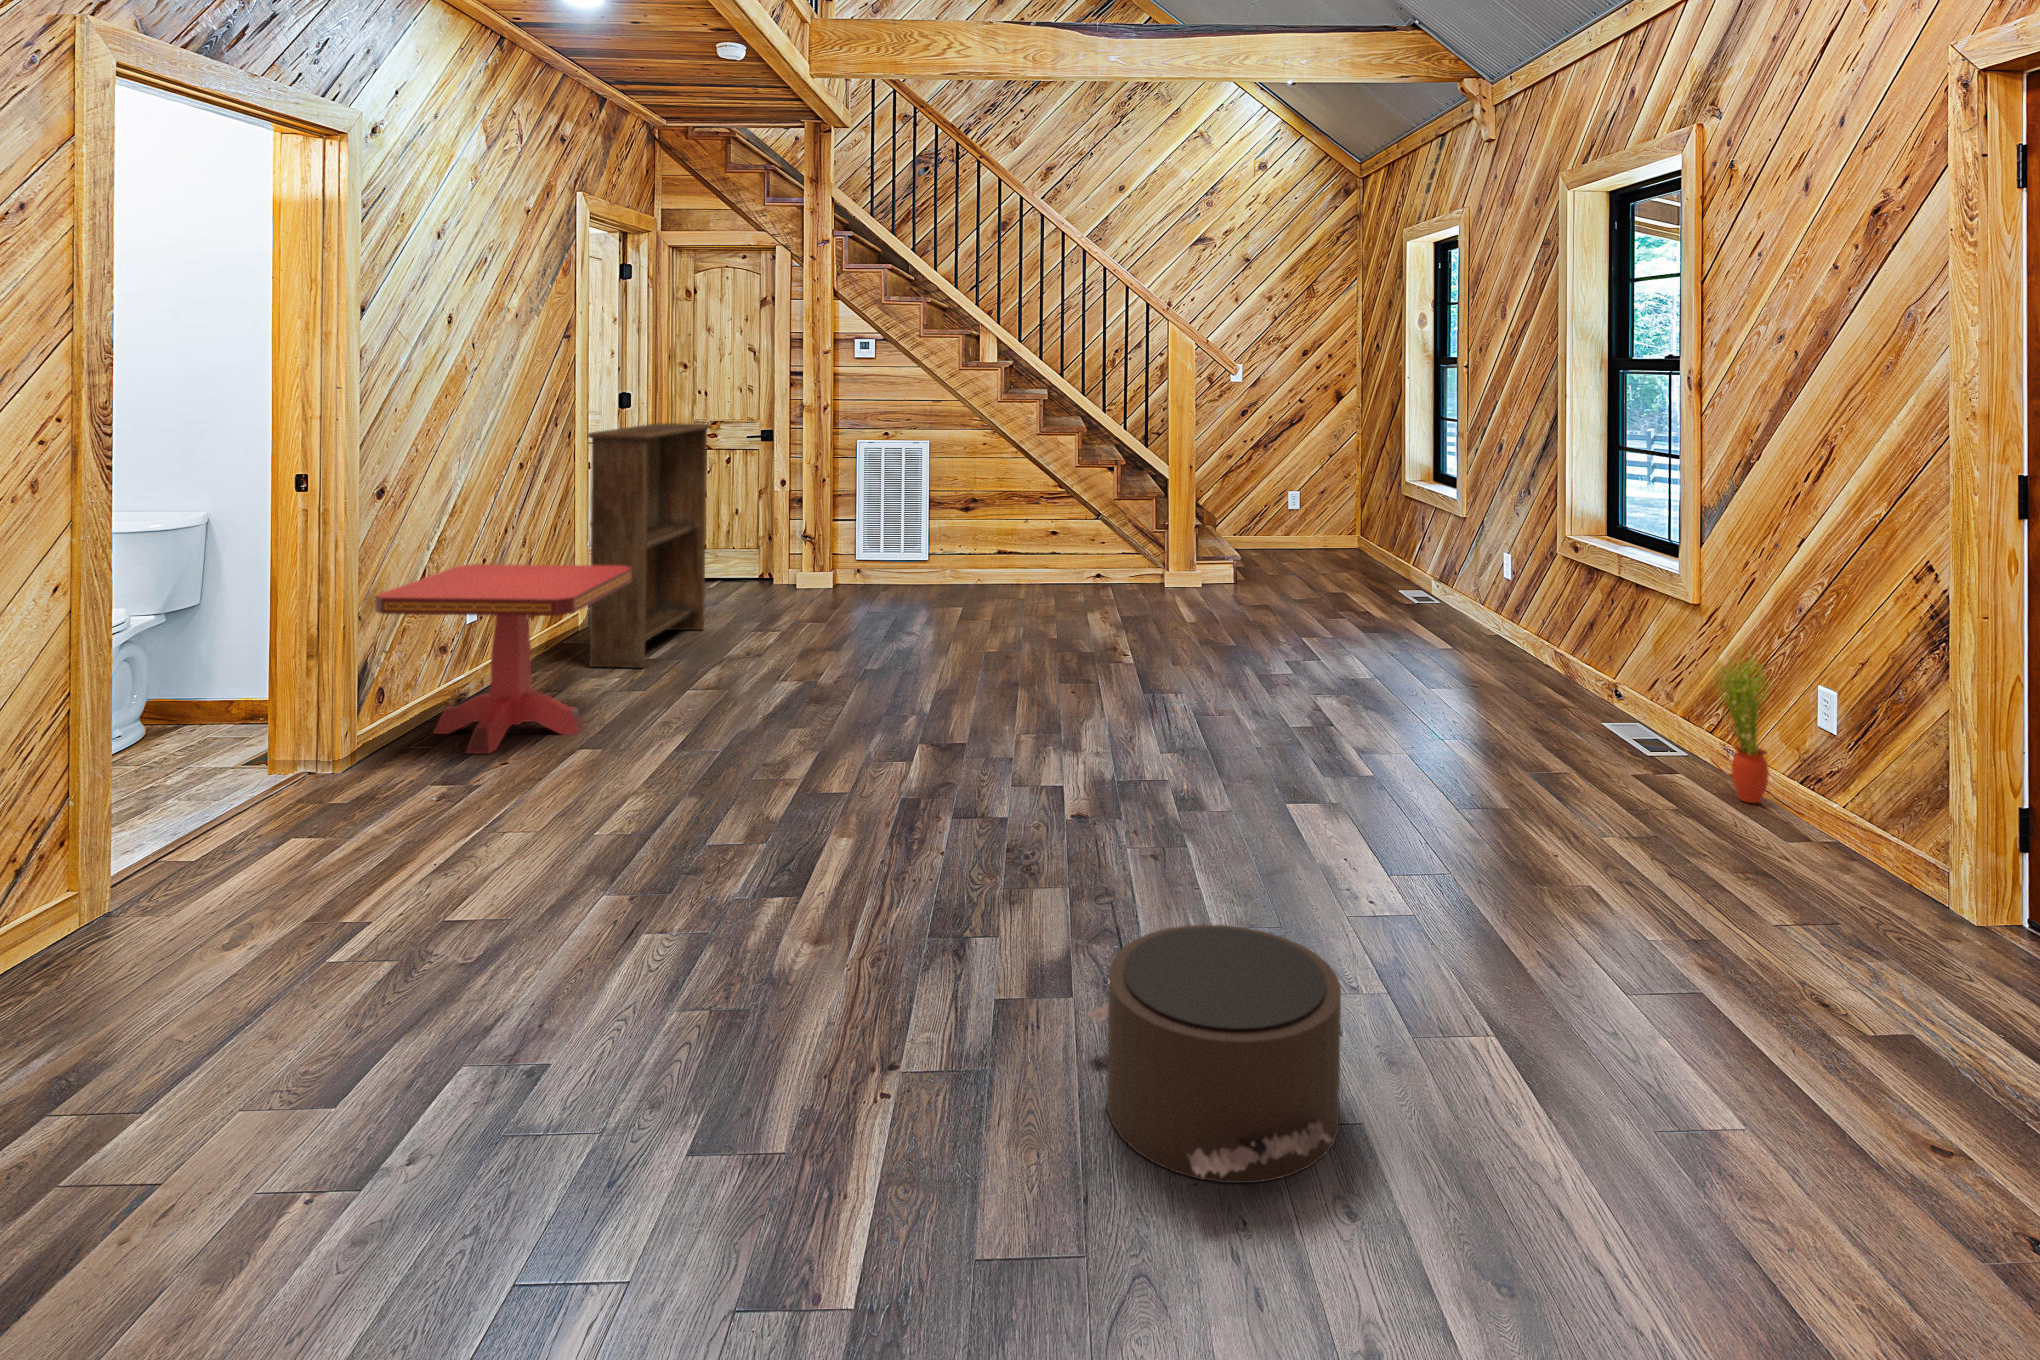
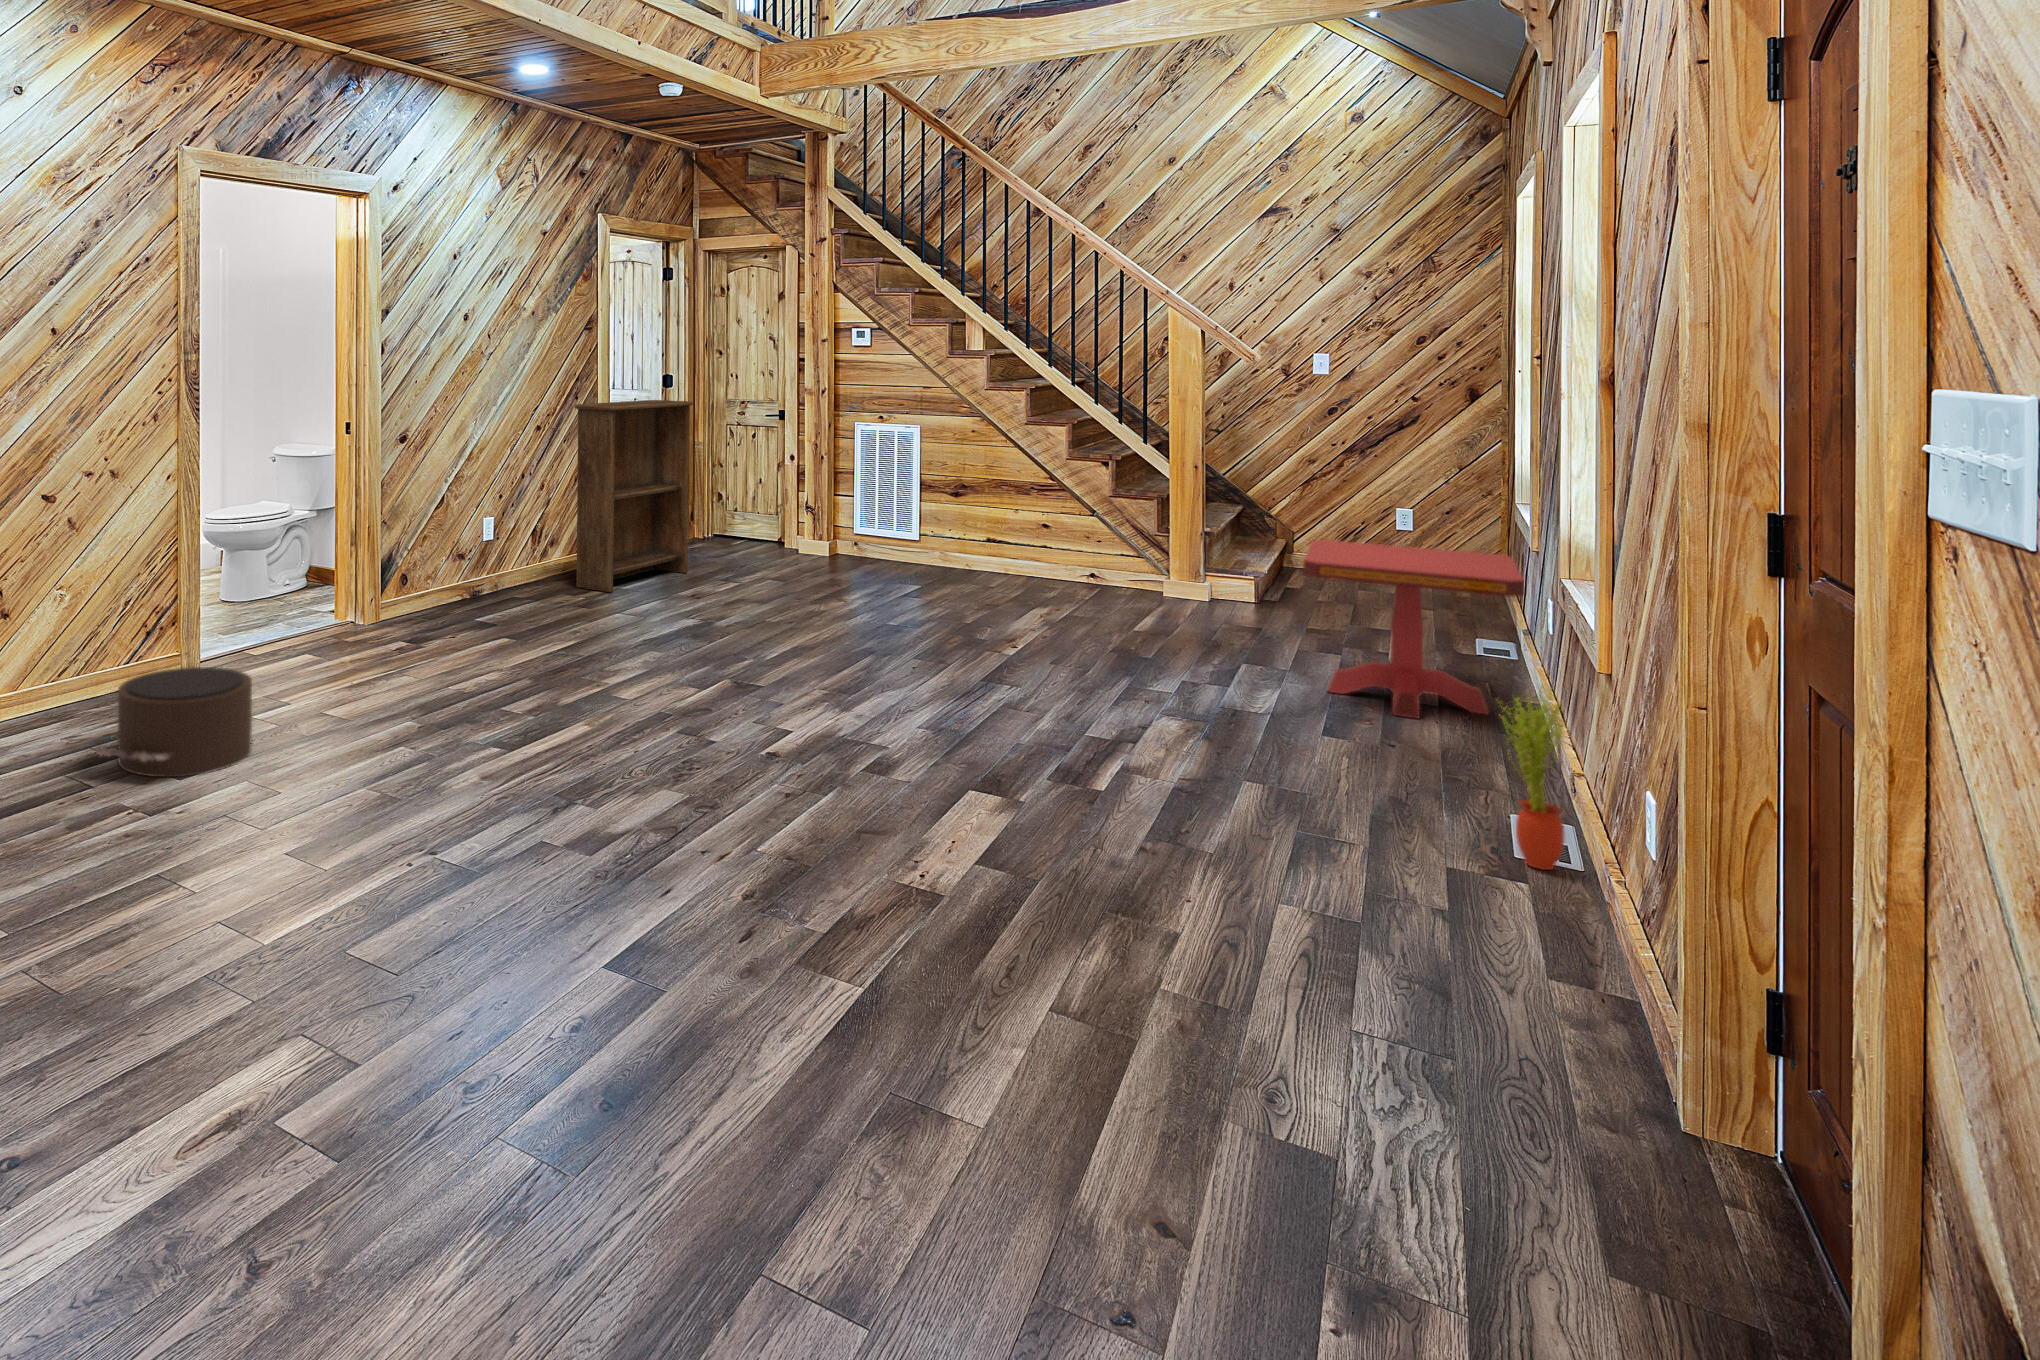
side table: present [375,564,632,754] -> present [1303,540,1524,719]
pouf: present [1087,925,1341,1183] -> present [92,667,252,777]

